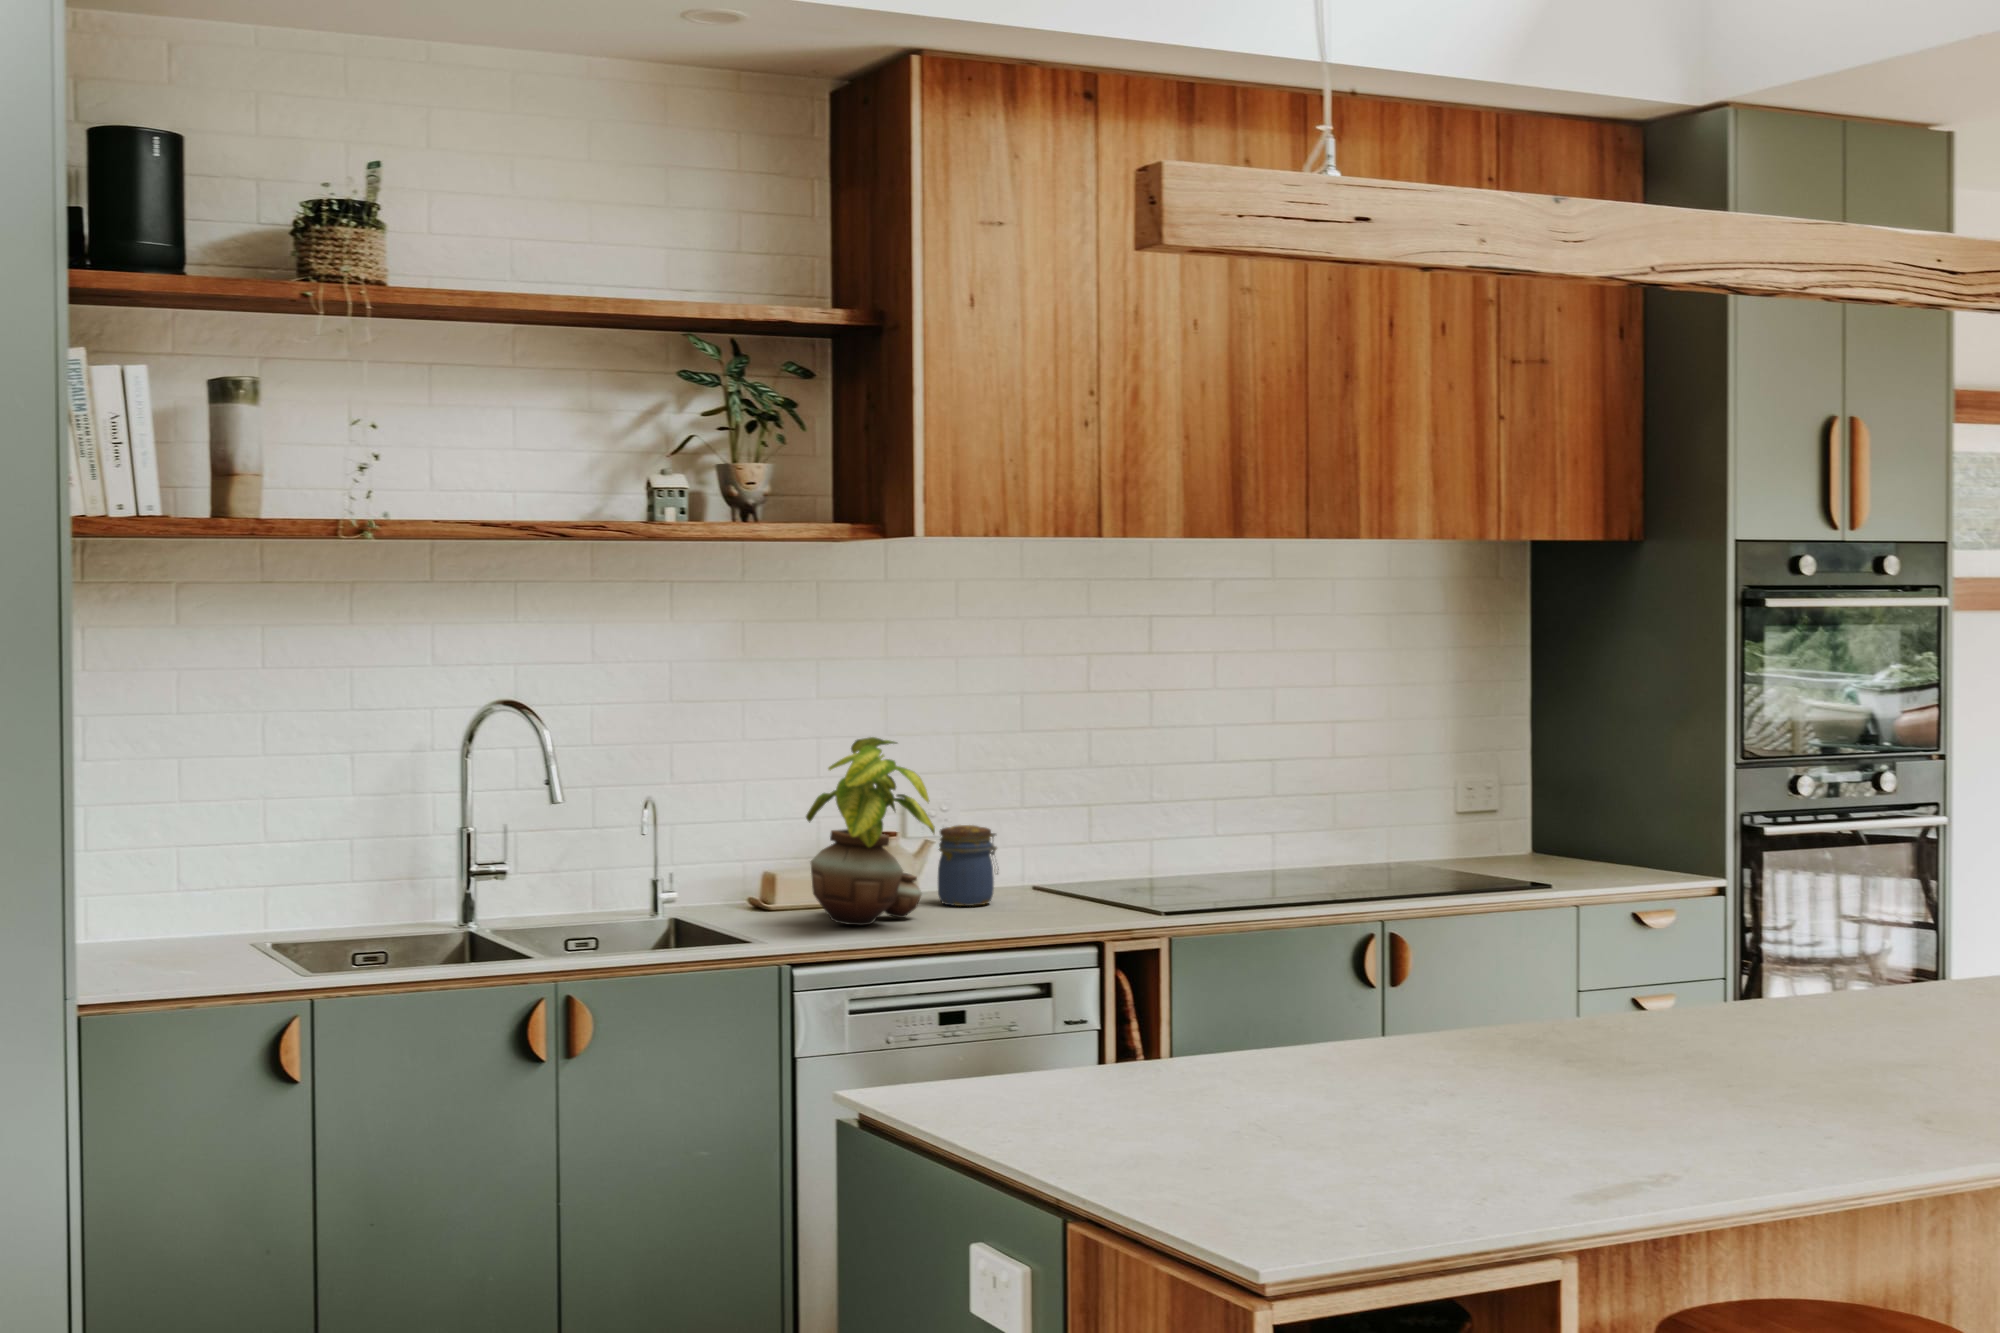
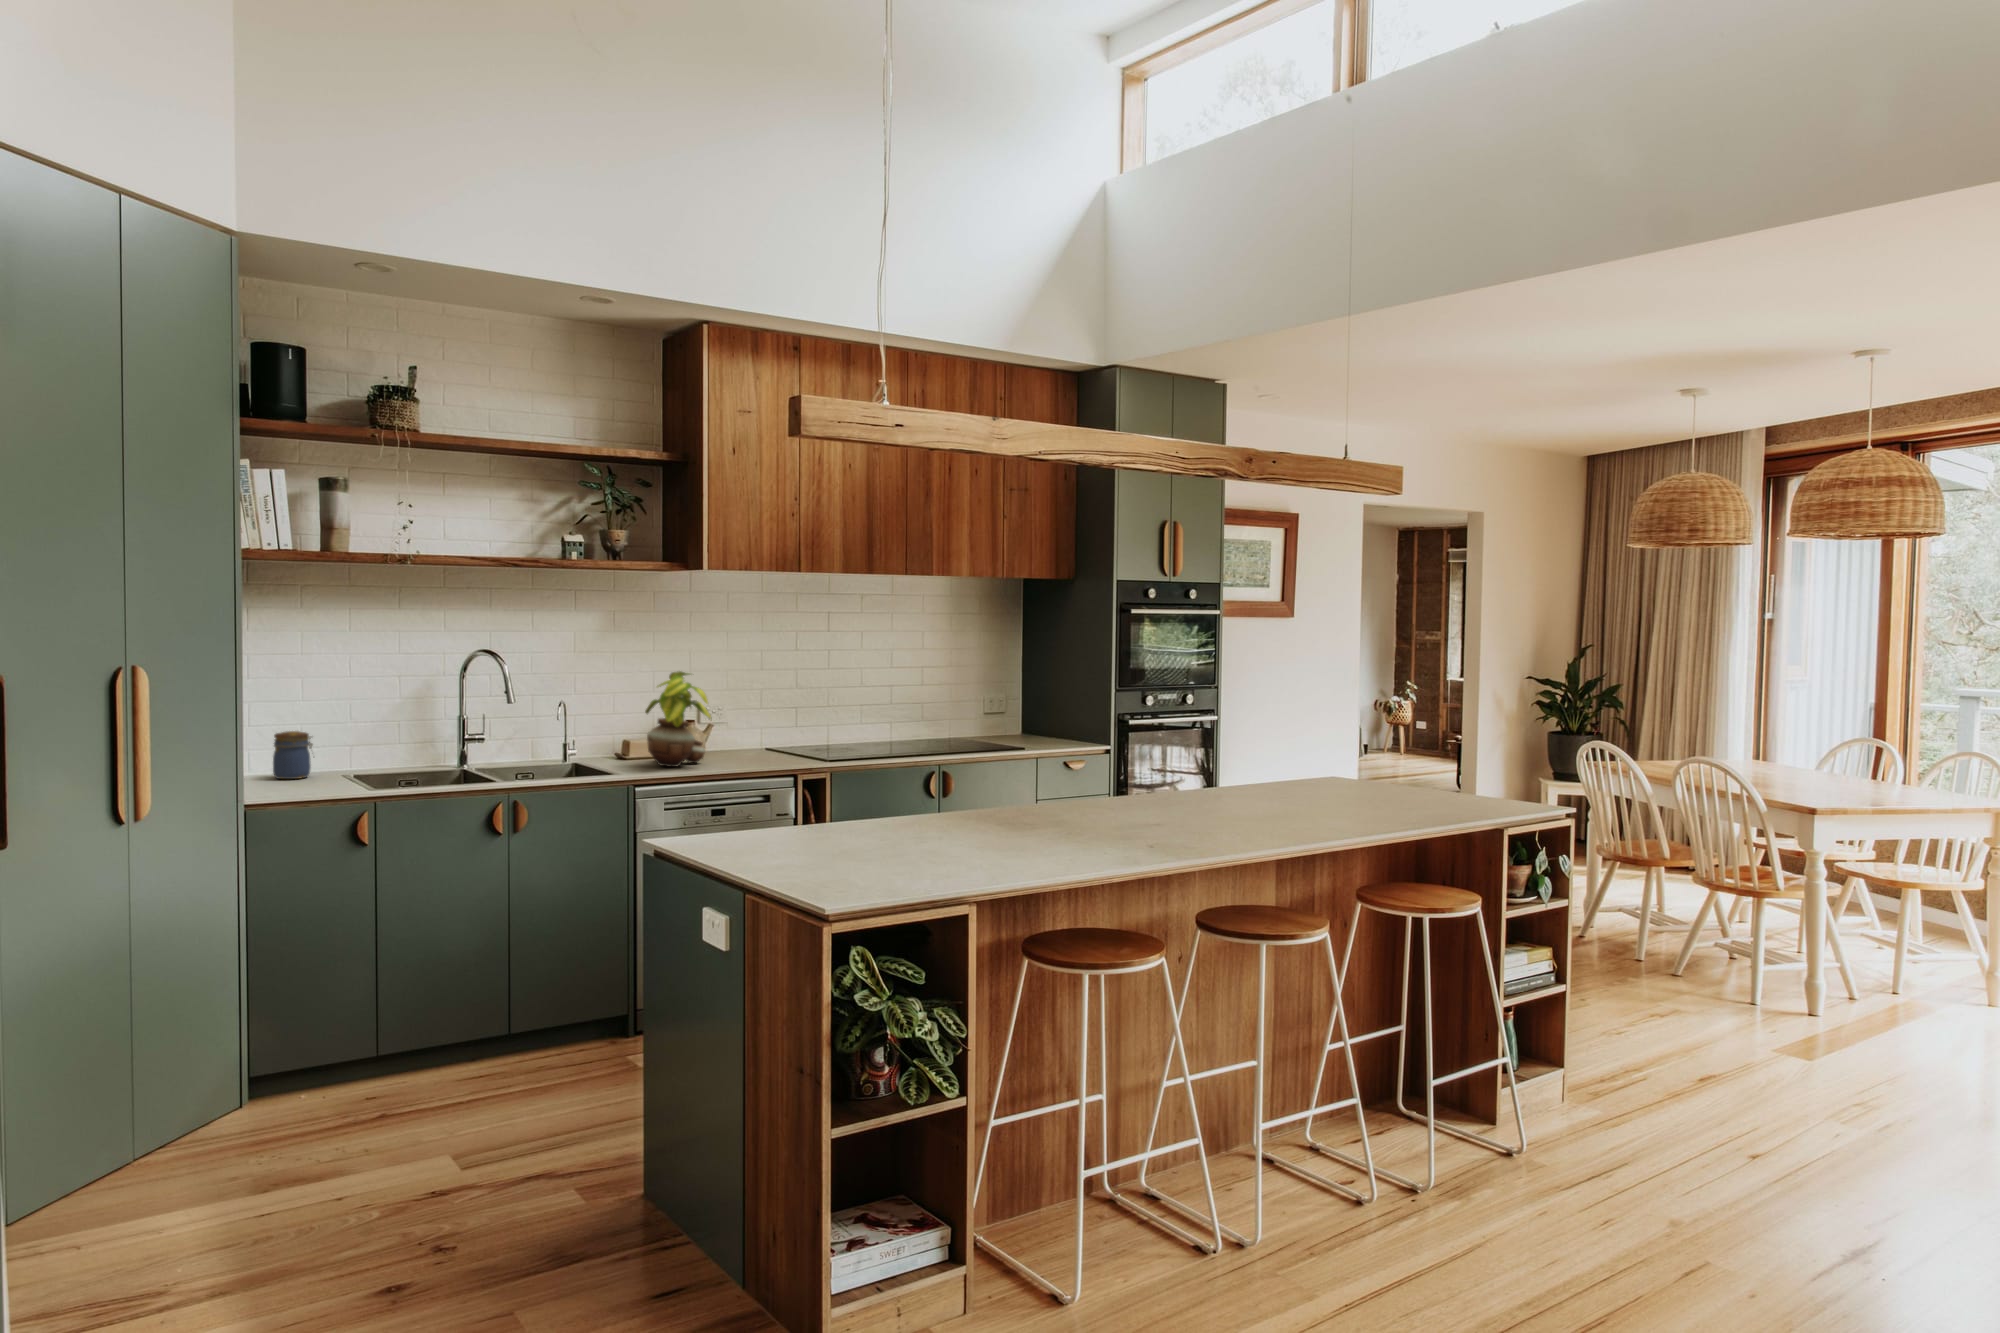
jar: present [938,825,999,906] -> present [273,731,313,779]

